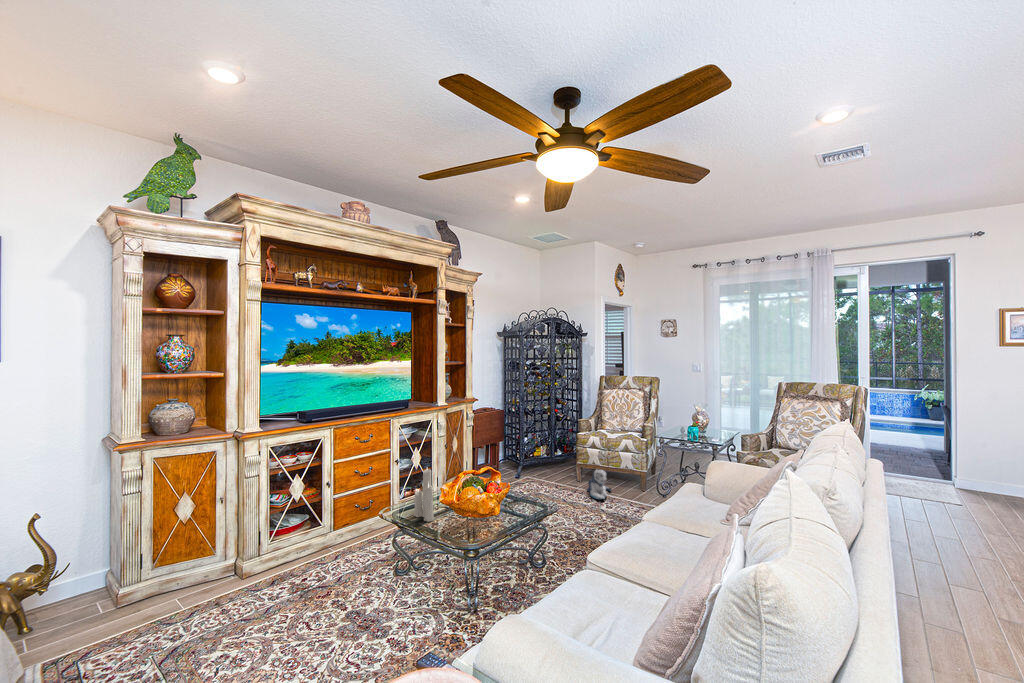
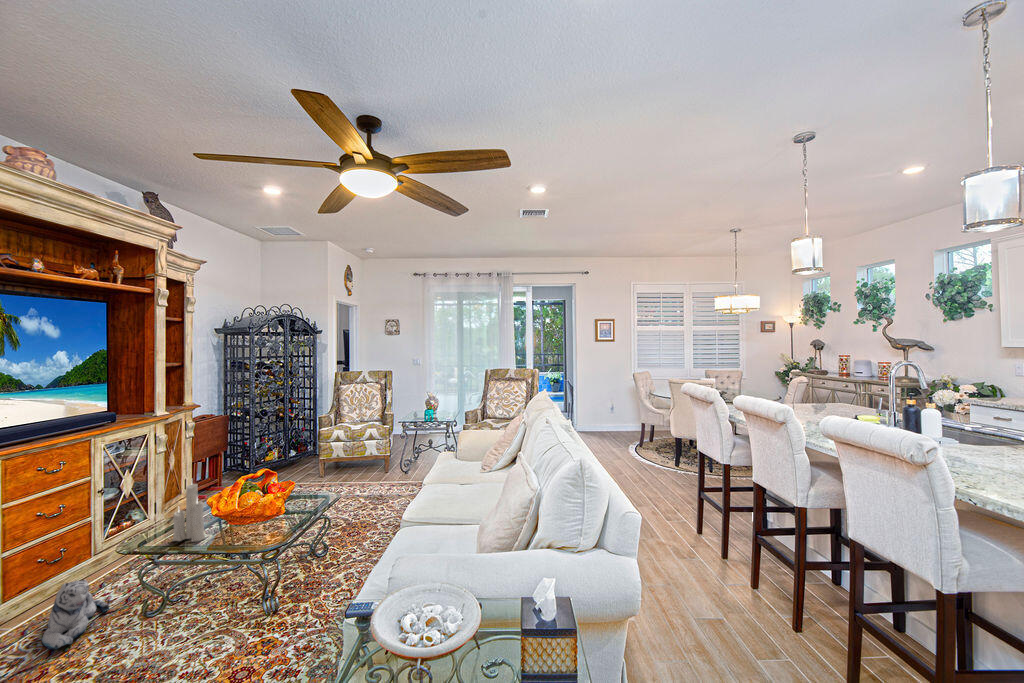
plush toy: present [587,469,612,500] -> present [42,580,109,650]

